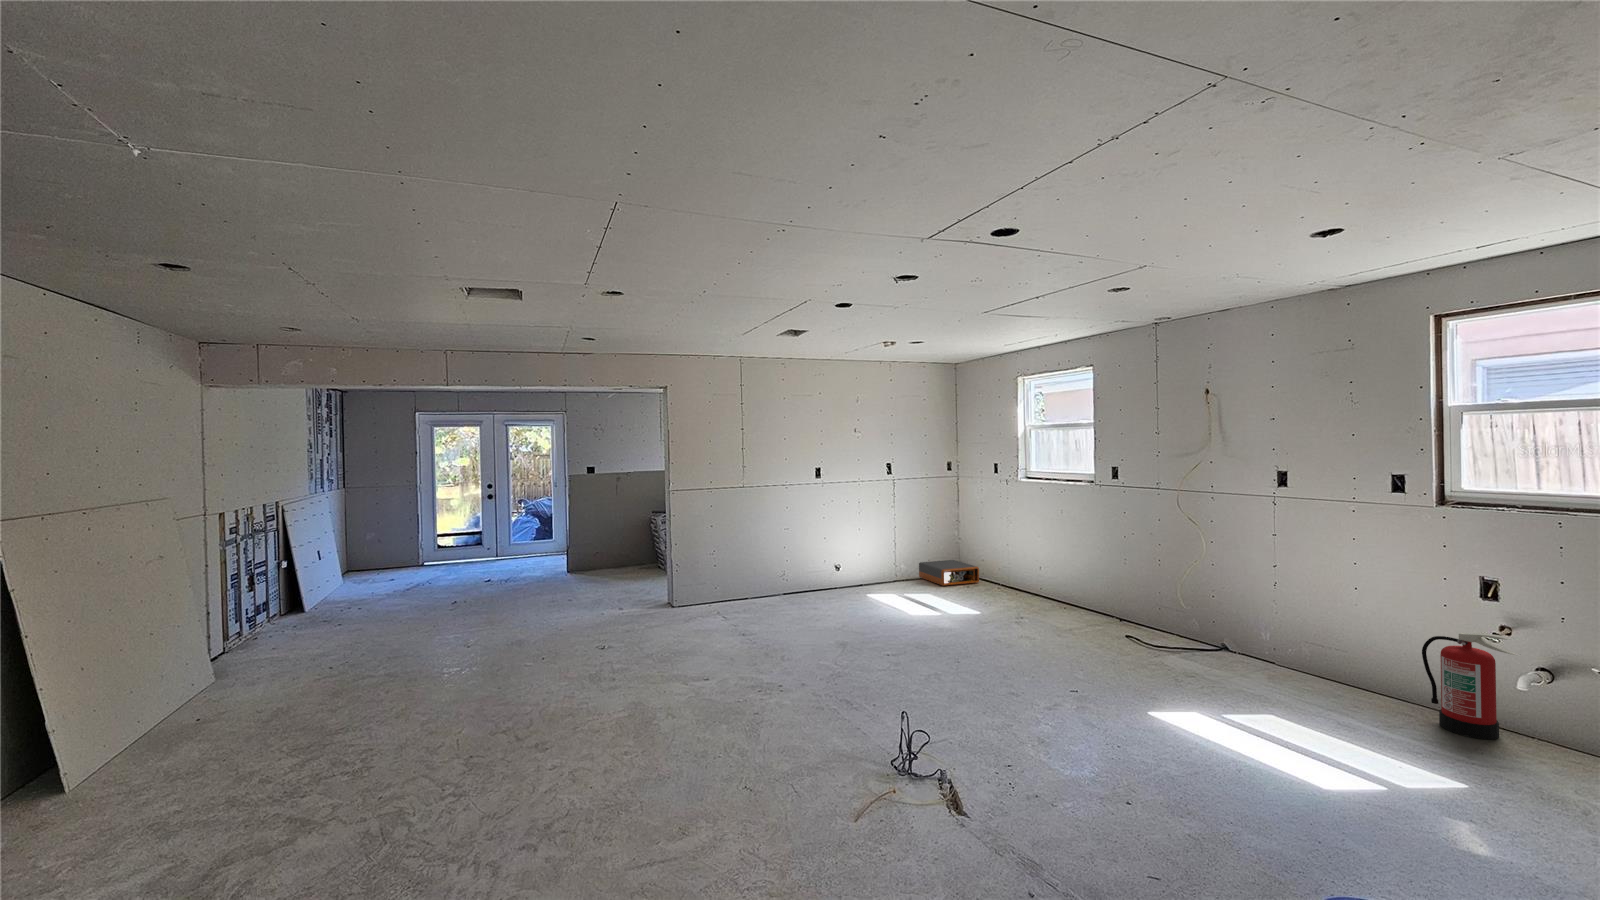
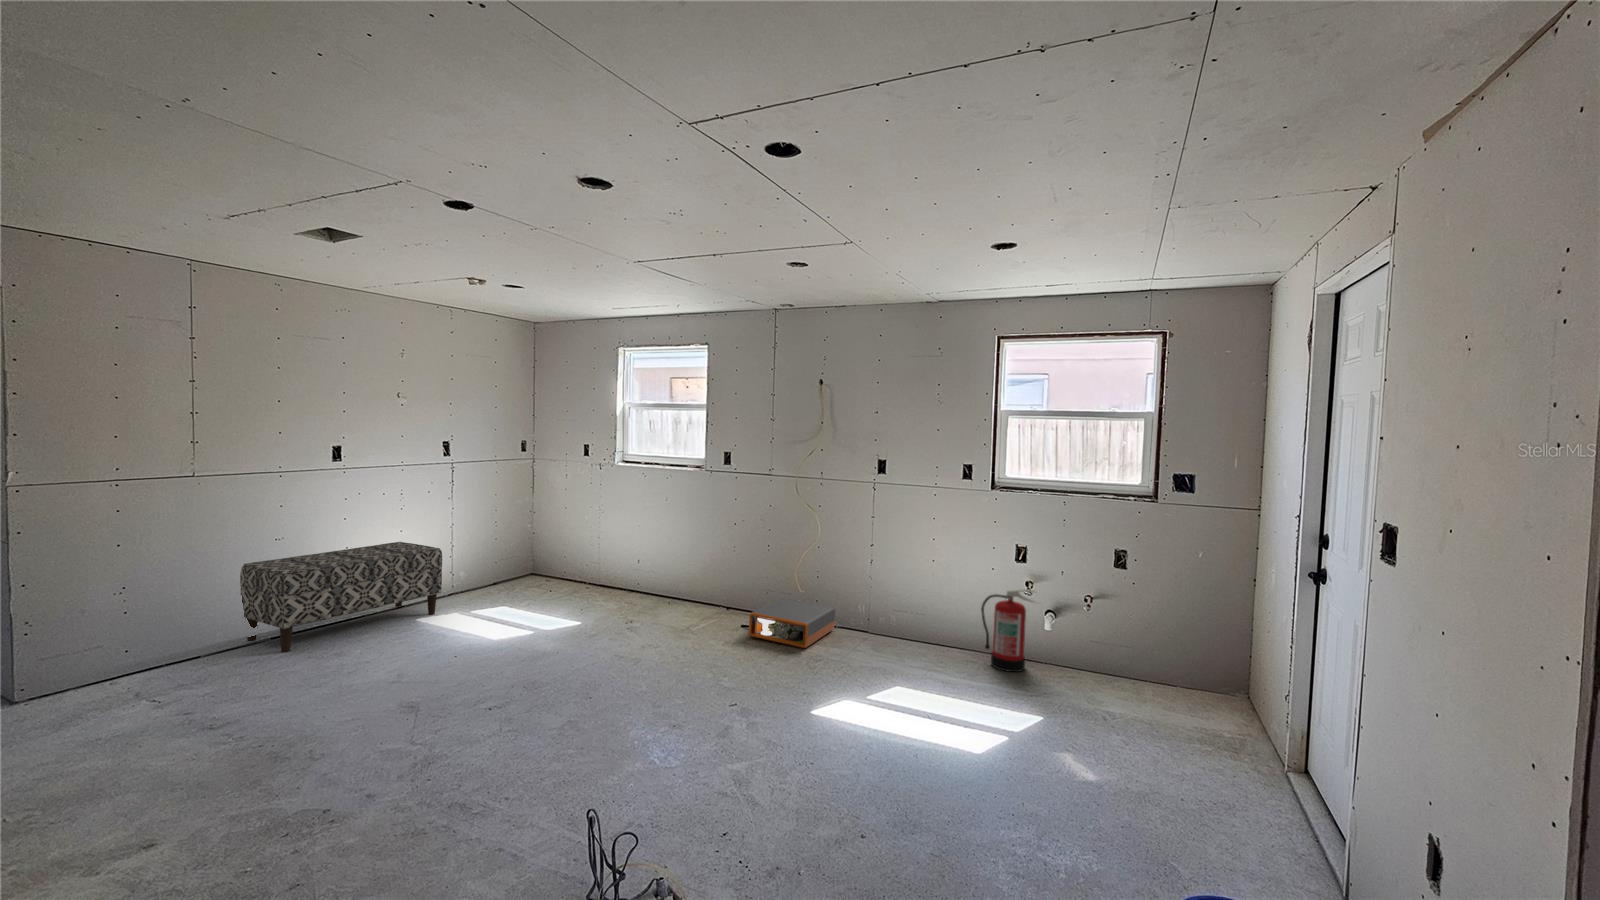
bench: none [774,539,885,604] -> present [240,542,442,652]
storage box: present [919,560,979,586] -> present [749,598,835,648]

